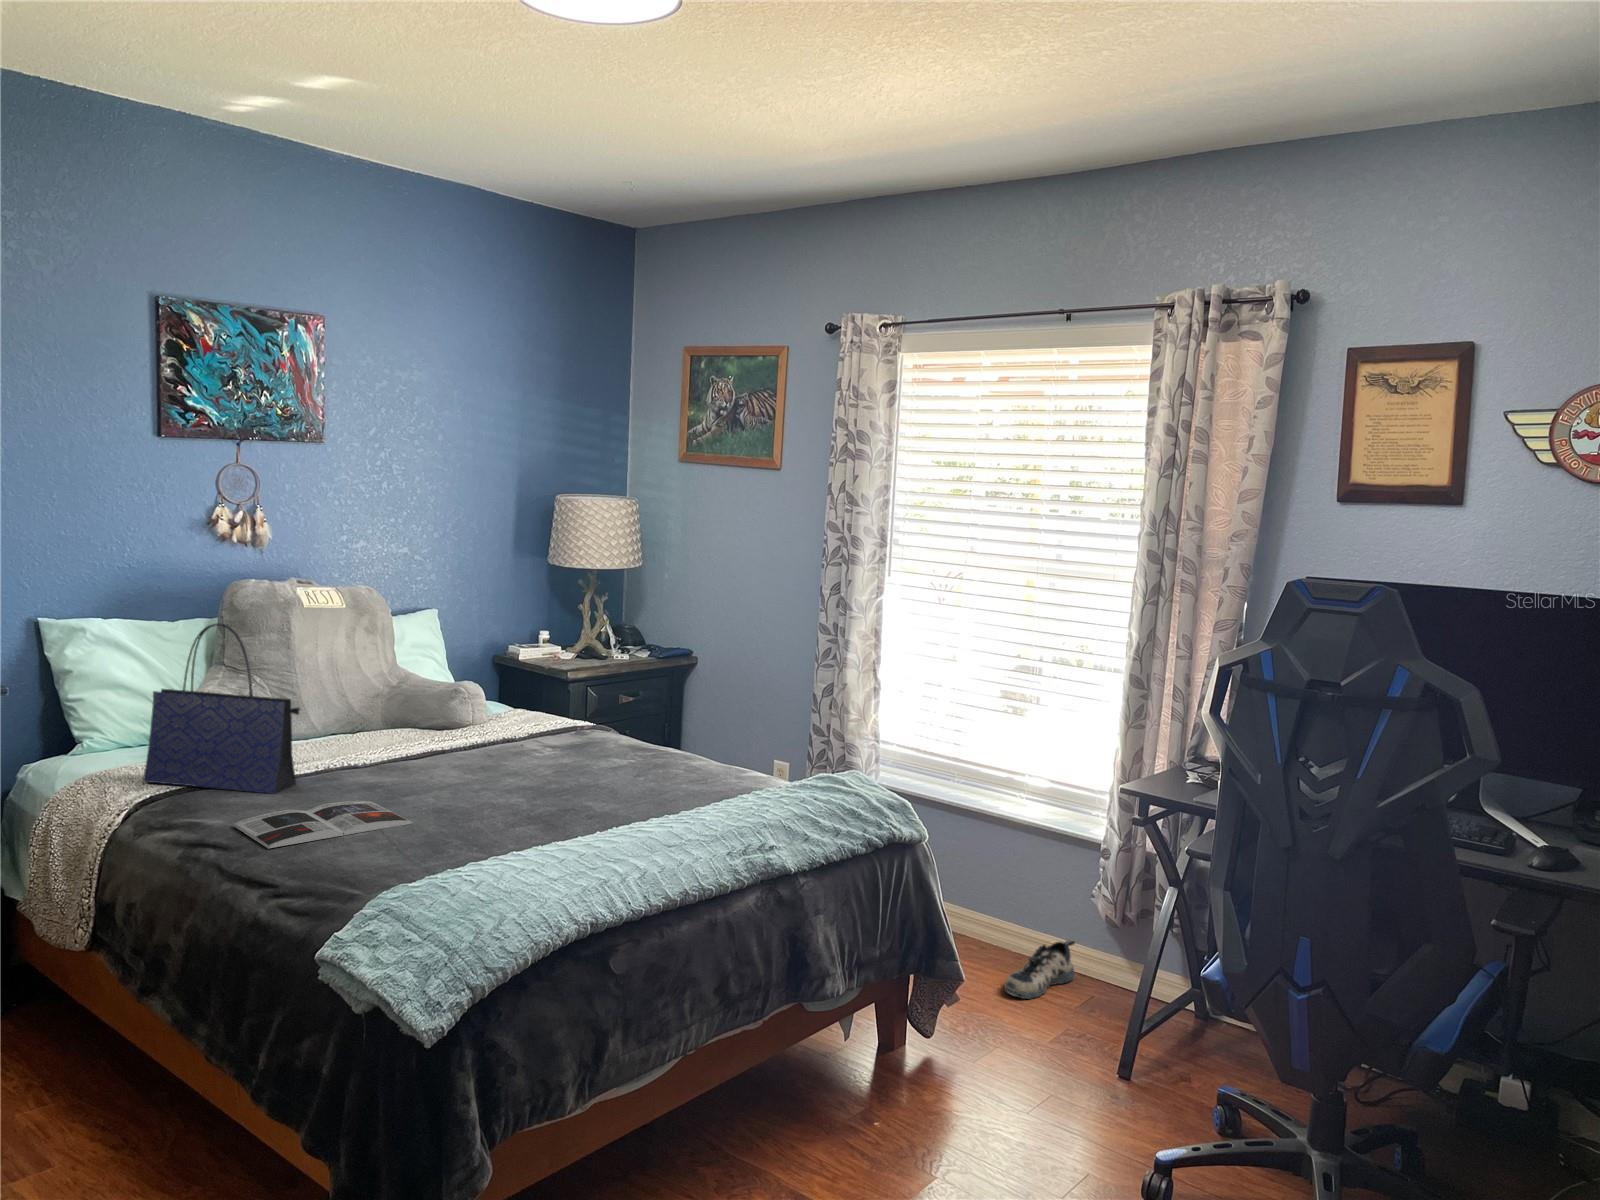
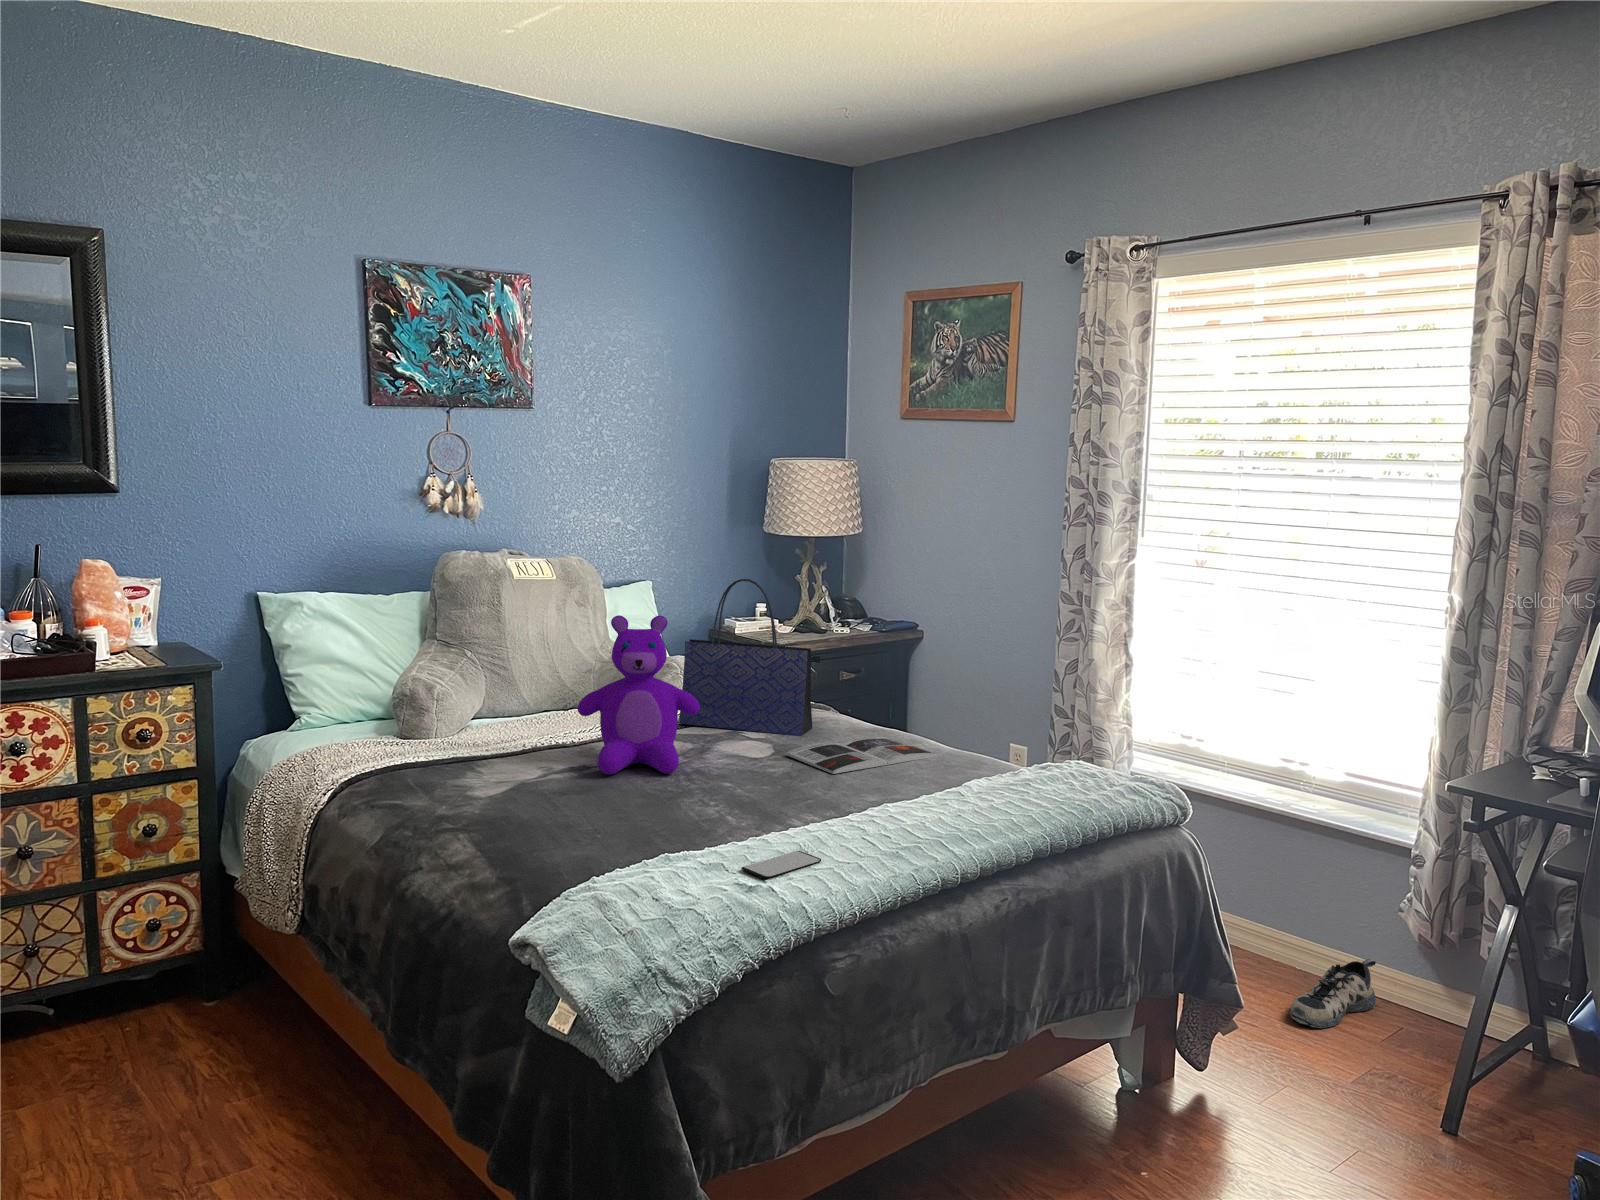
tote bag: present [143,624,299,794] -> present [679,579,820,736]
teddy bear: none [372,644,489,791] -> present [577,615,700,774]
magazine: present [233,801,412,849] -> present [785,736,938,774]
smartphone: none [530,852,601,875] -> present [741,851,821,879]

